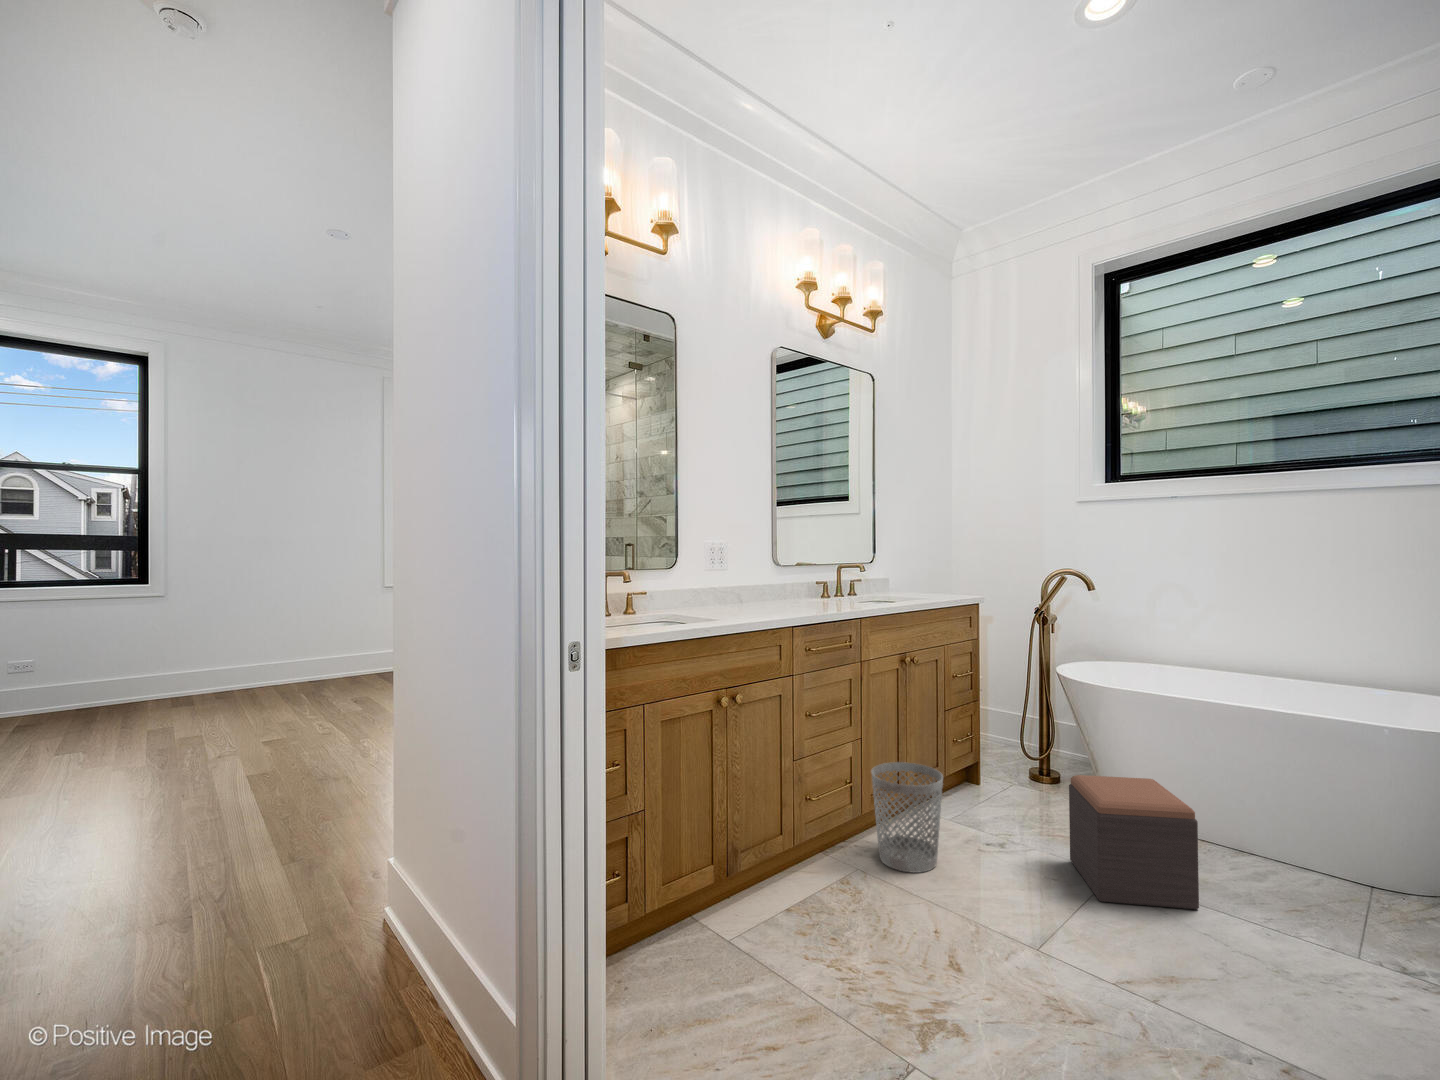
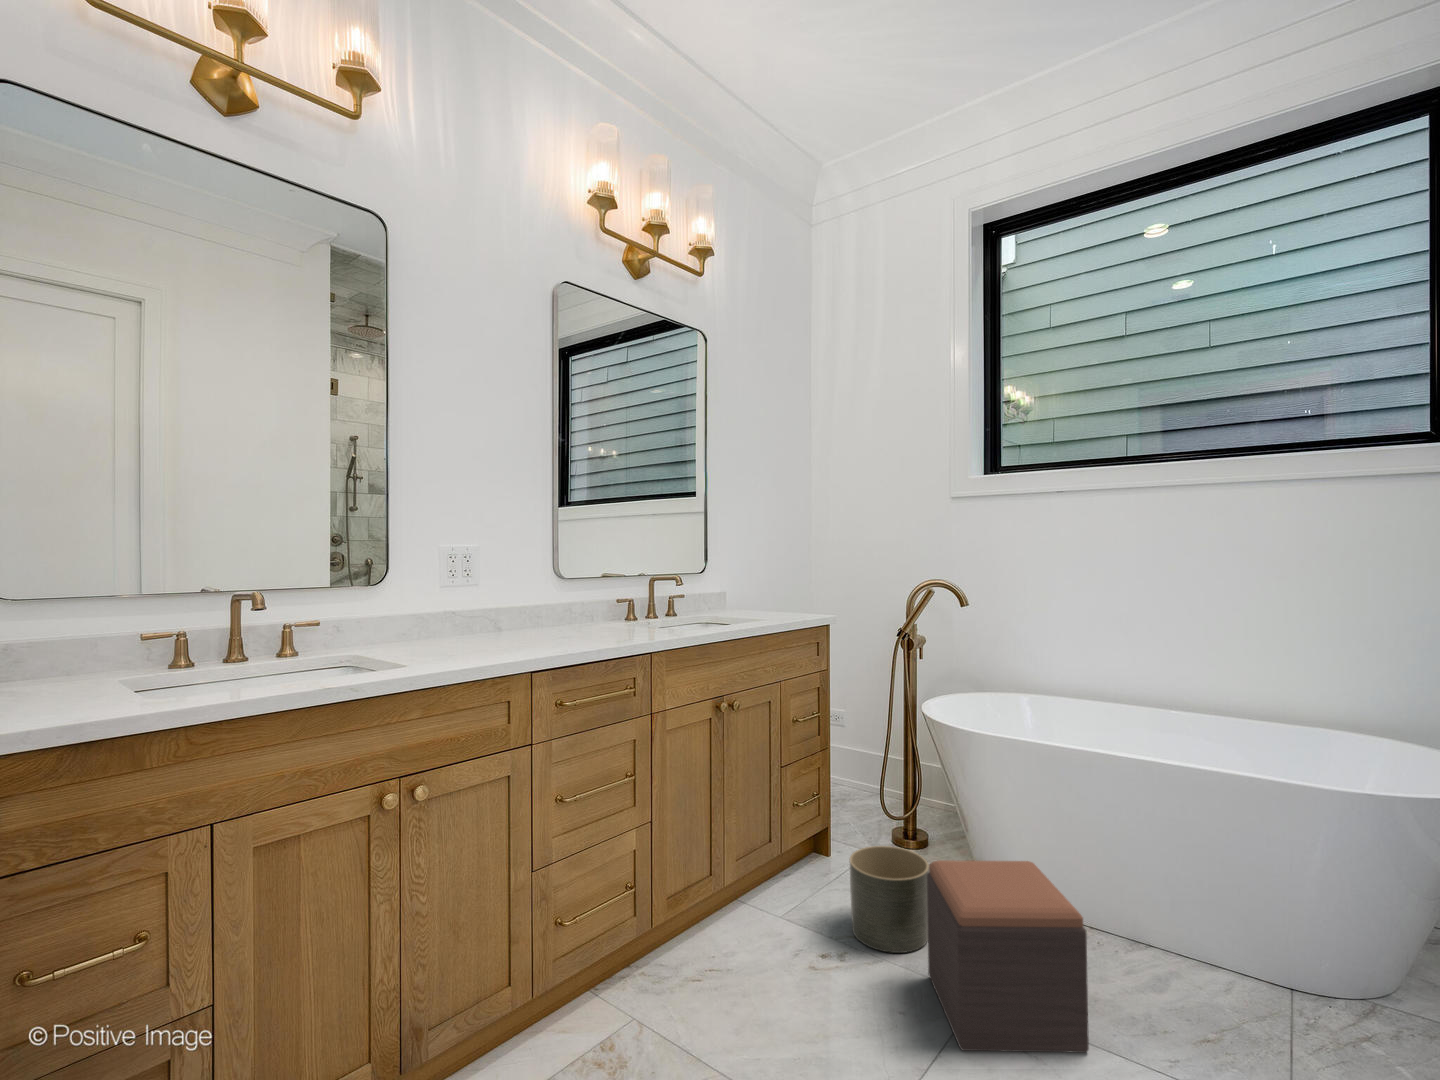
wastebasket: present [871,762,943,873] -> none [662,852,760,1019]
planter: none [1003,771,1068,846] -> present [849,846,929,953]

